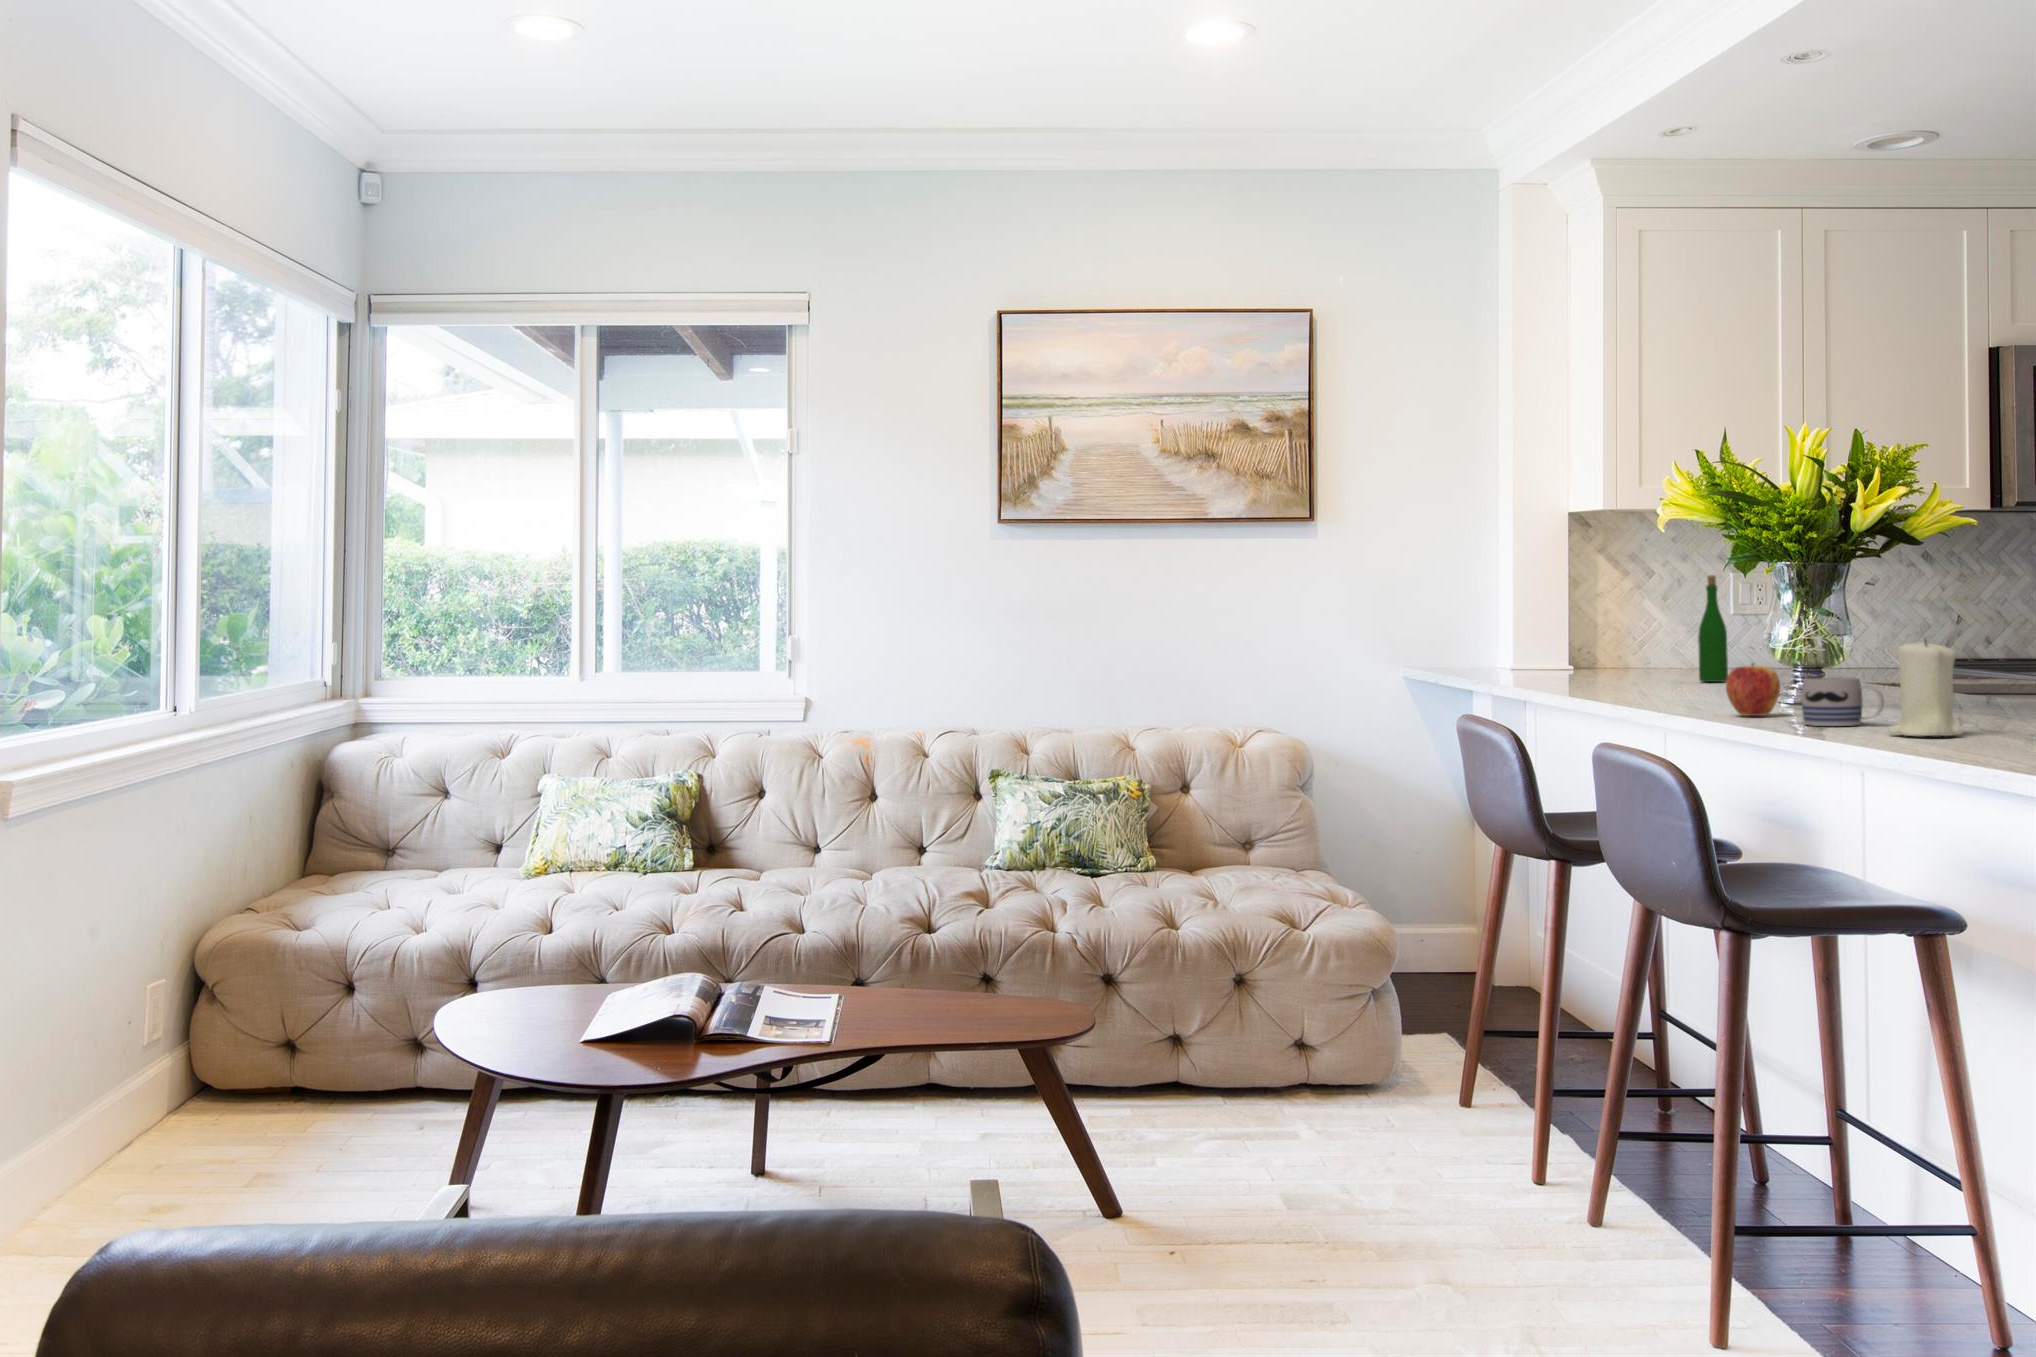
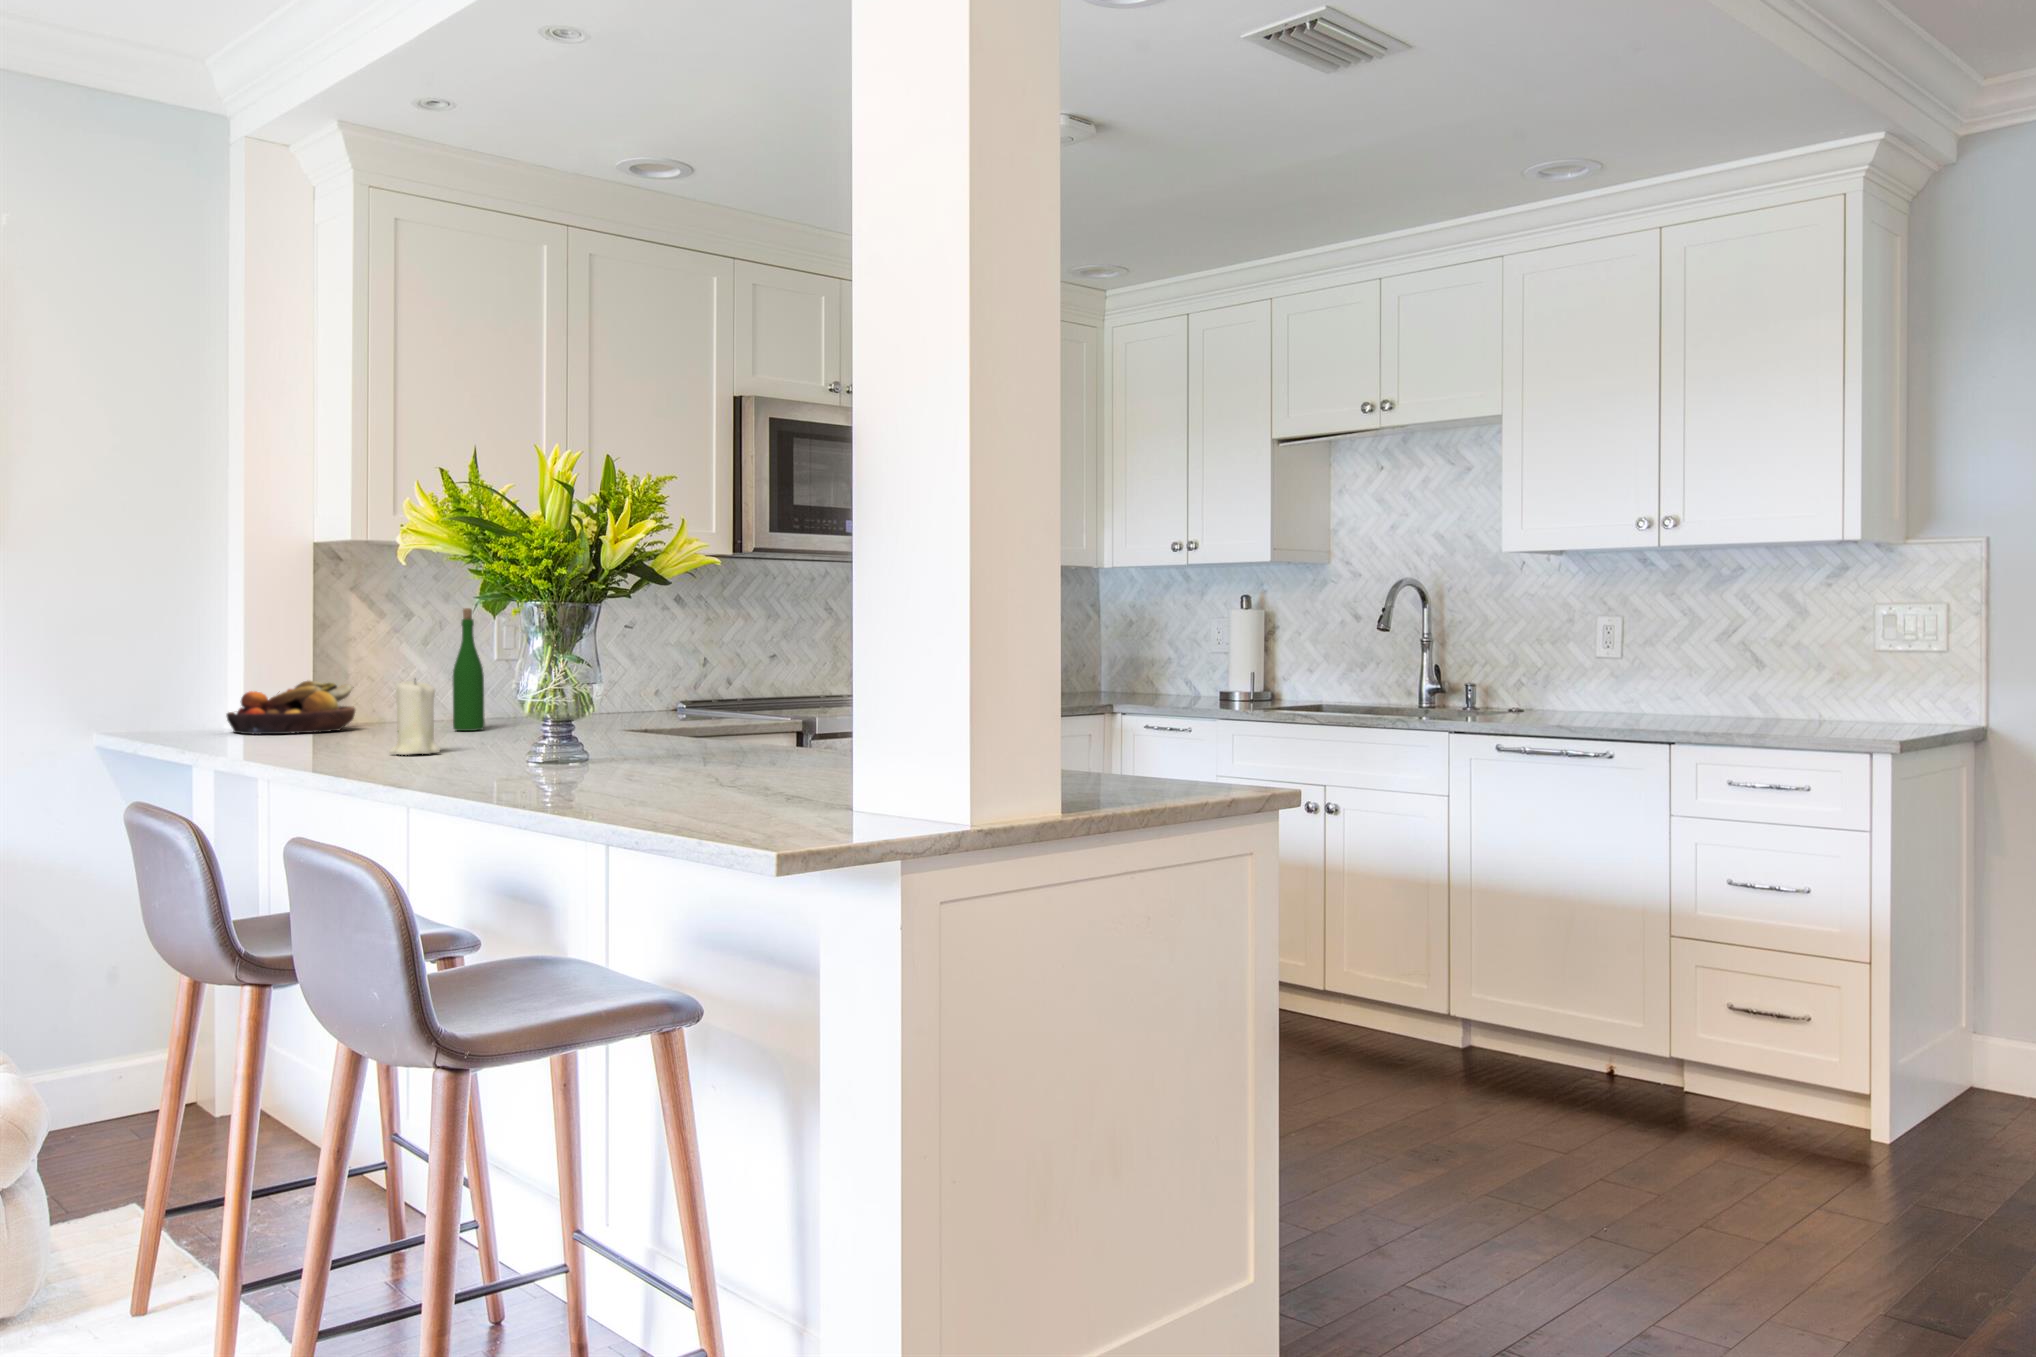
candle: present [1888,639,1964,736] -> present [389,679,440,755]
fruit bowl: none [1512,641,1613,684] -> present [227,681,355,734]
apple: present [1726,664,1780,716] -> none [467,717,532,780]
mug: present [1802,677,1884,726] -> none [546,735,628,791]

